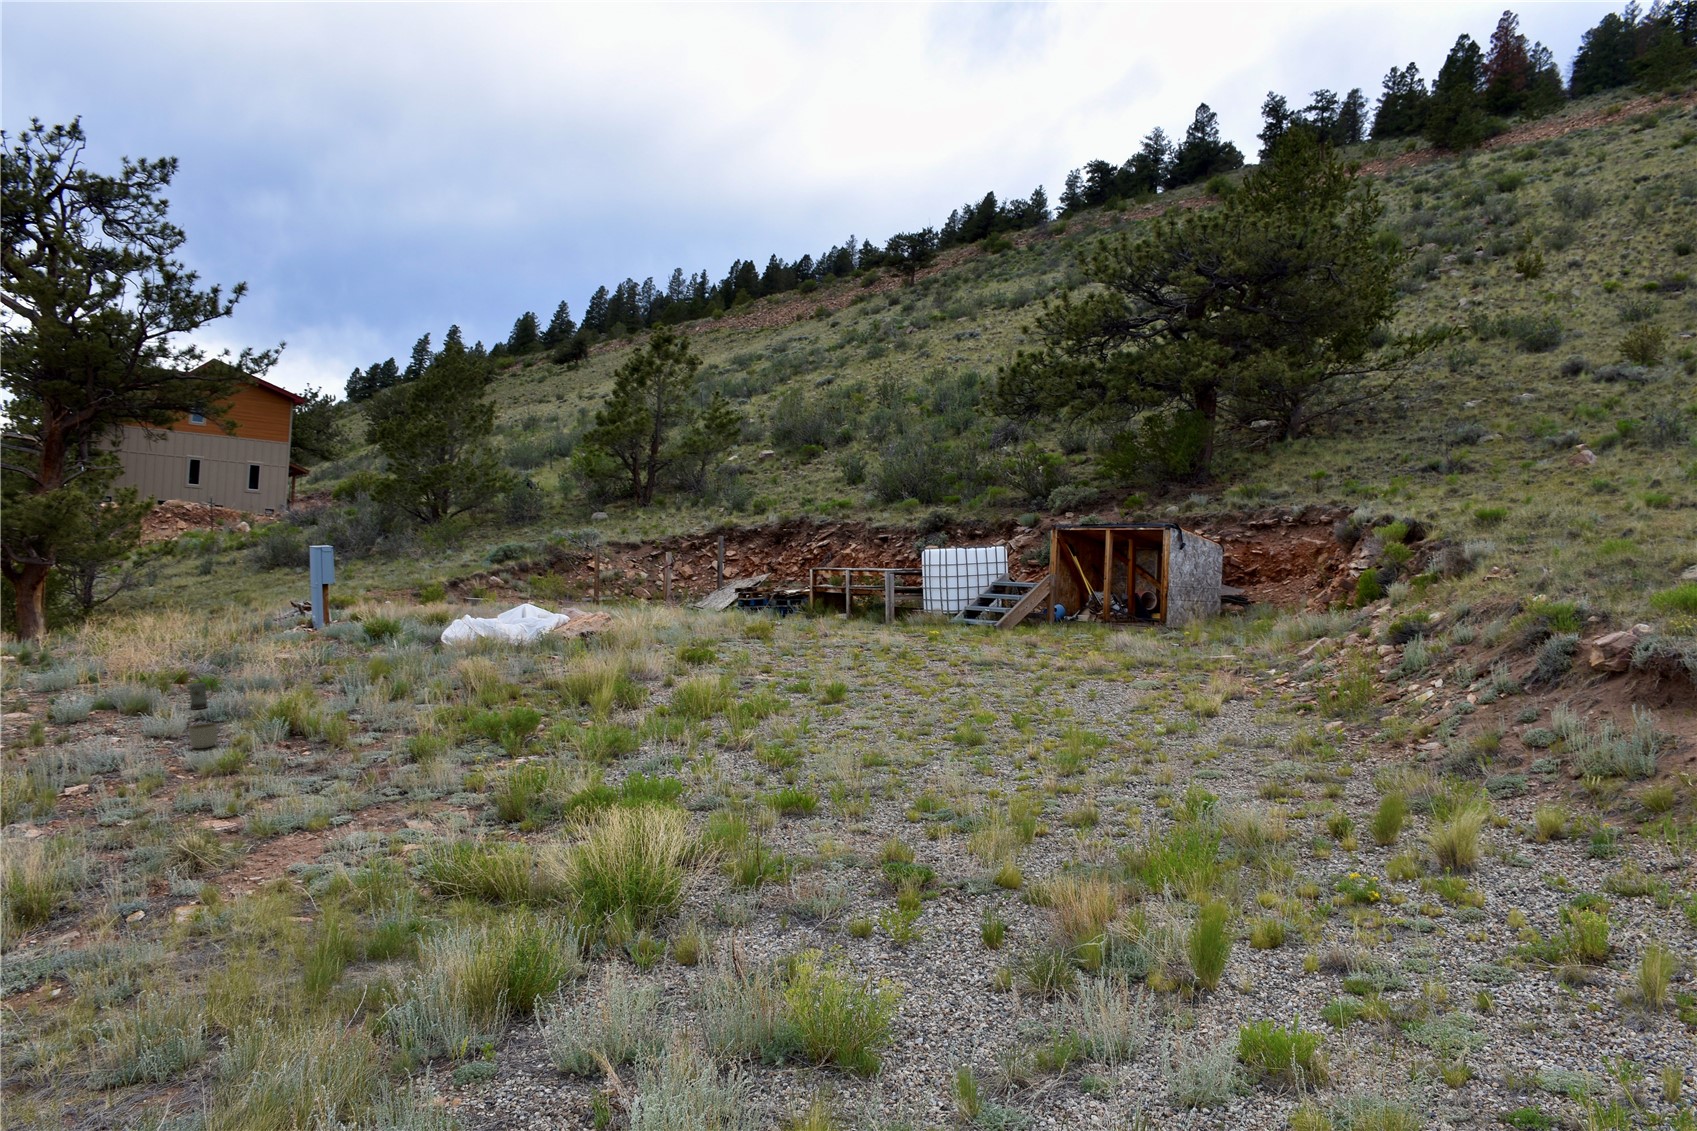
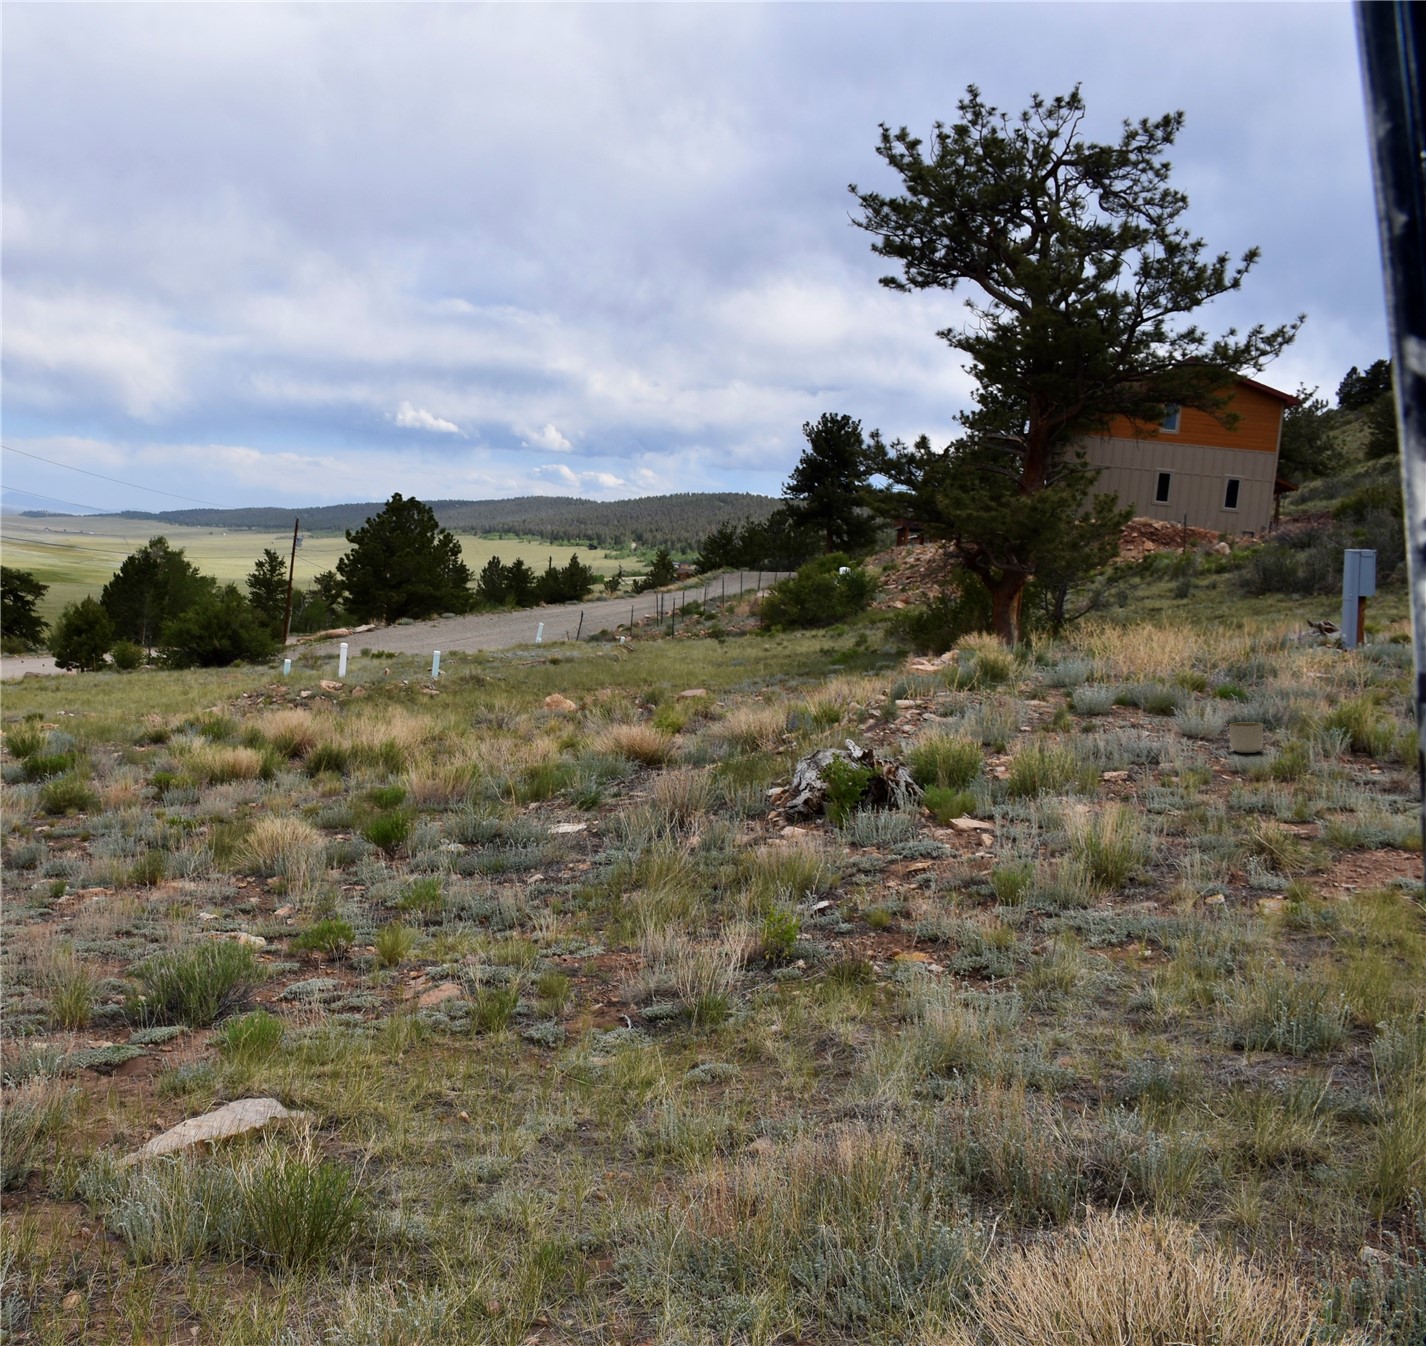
watering can: present [179,674,214,710] -> none [1206,664,1250,709]

